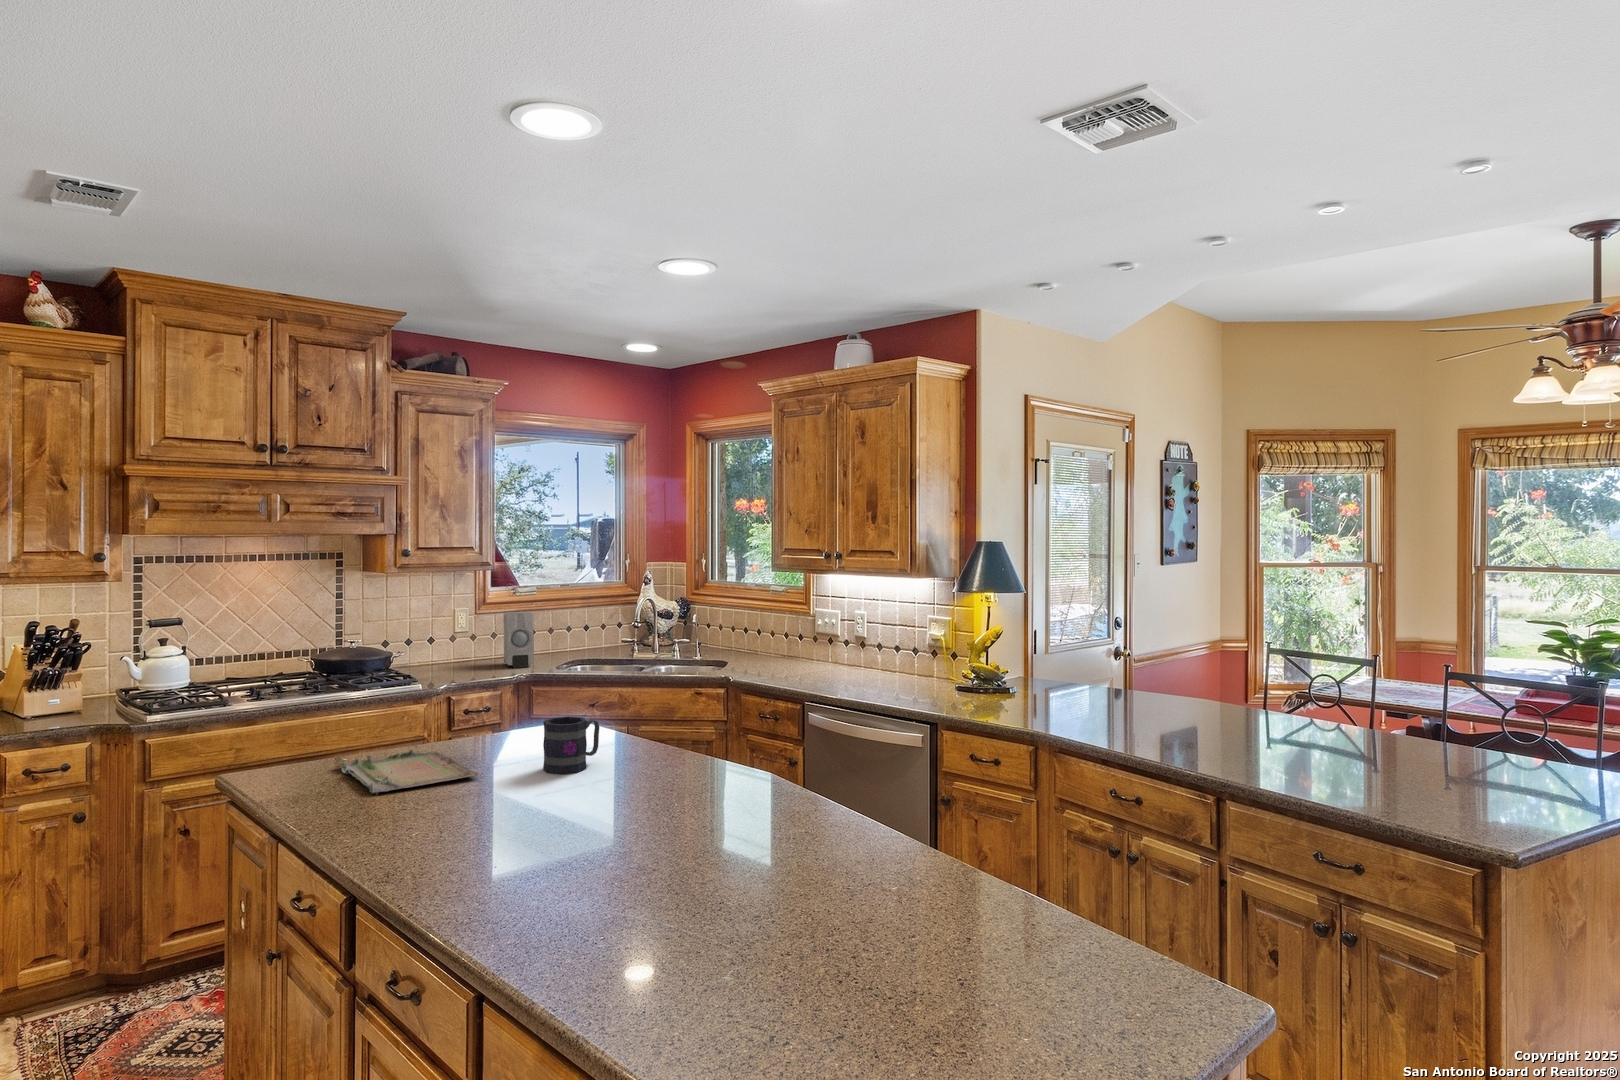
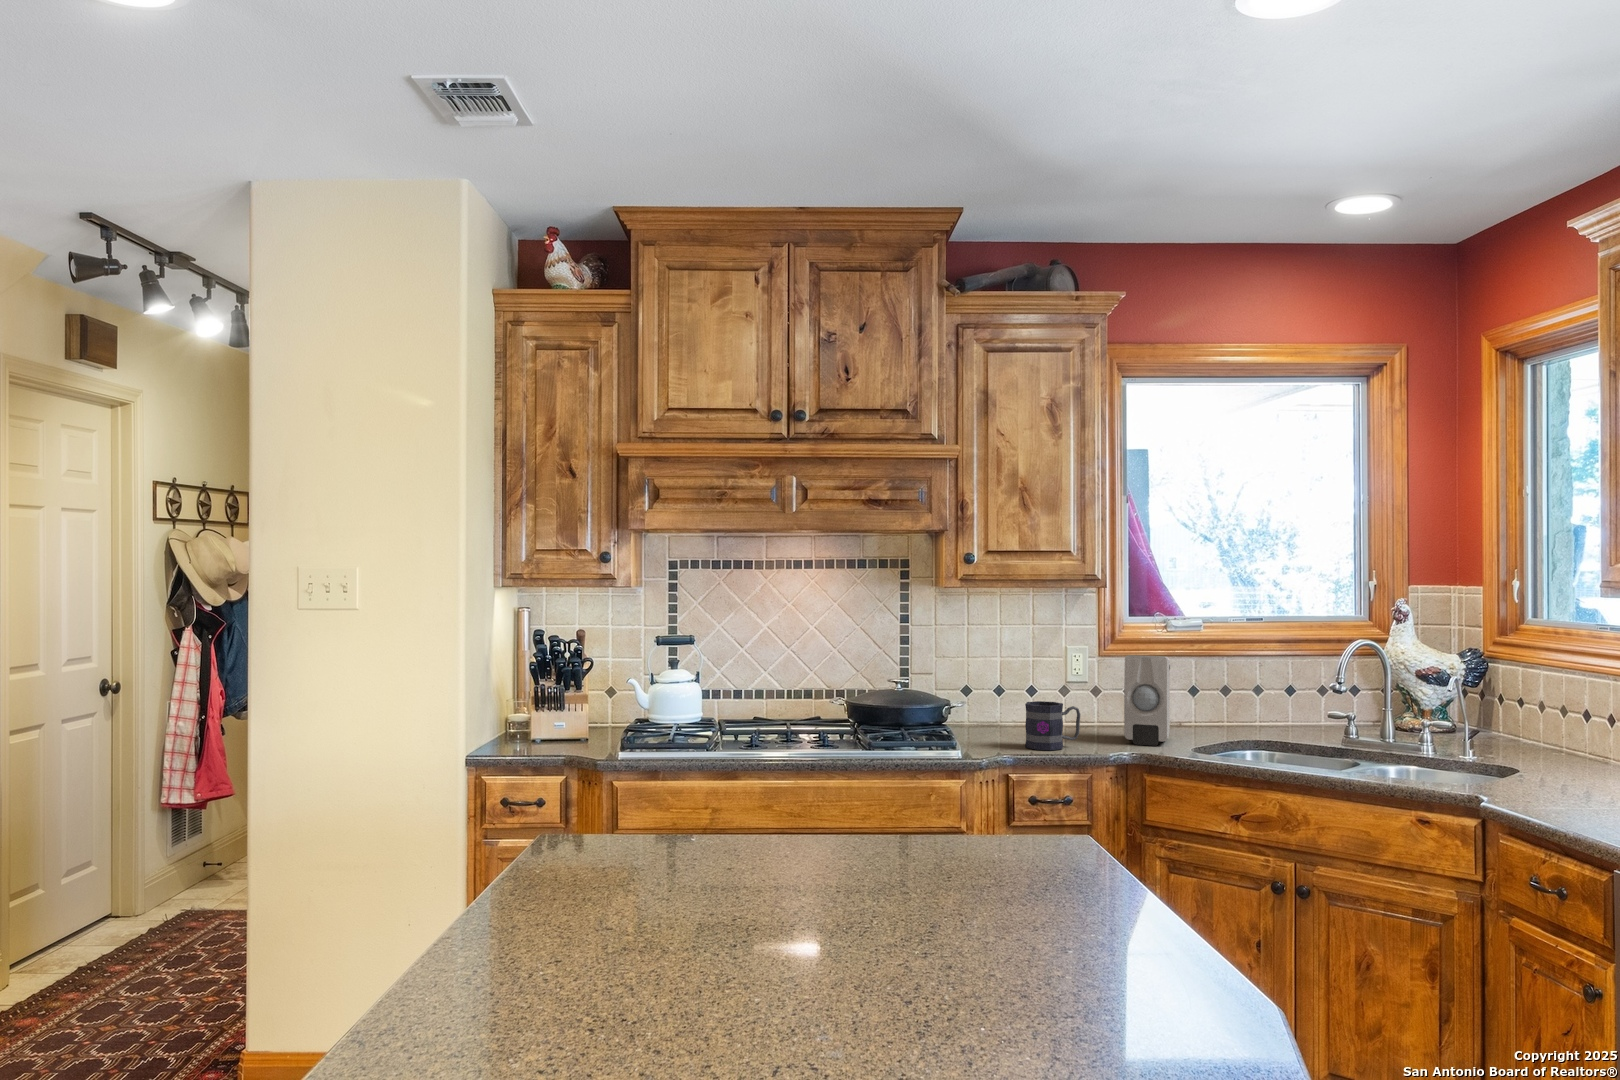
mug: present [543,716,599,774] -> present [1025,701,1080,750]
tray: present [339,745,479,794] -> none [500,862,738,962]

